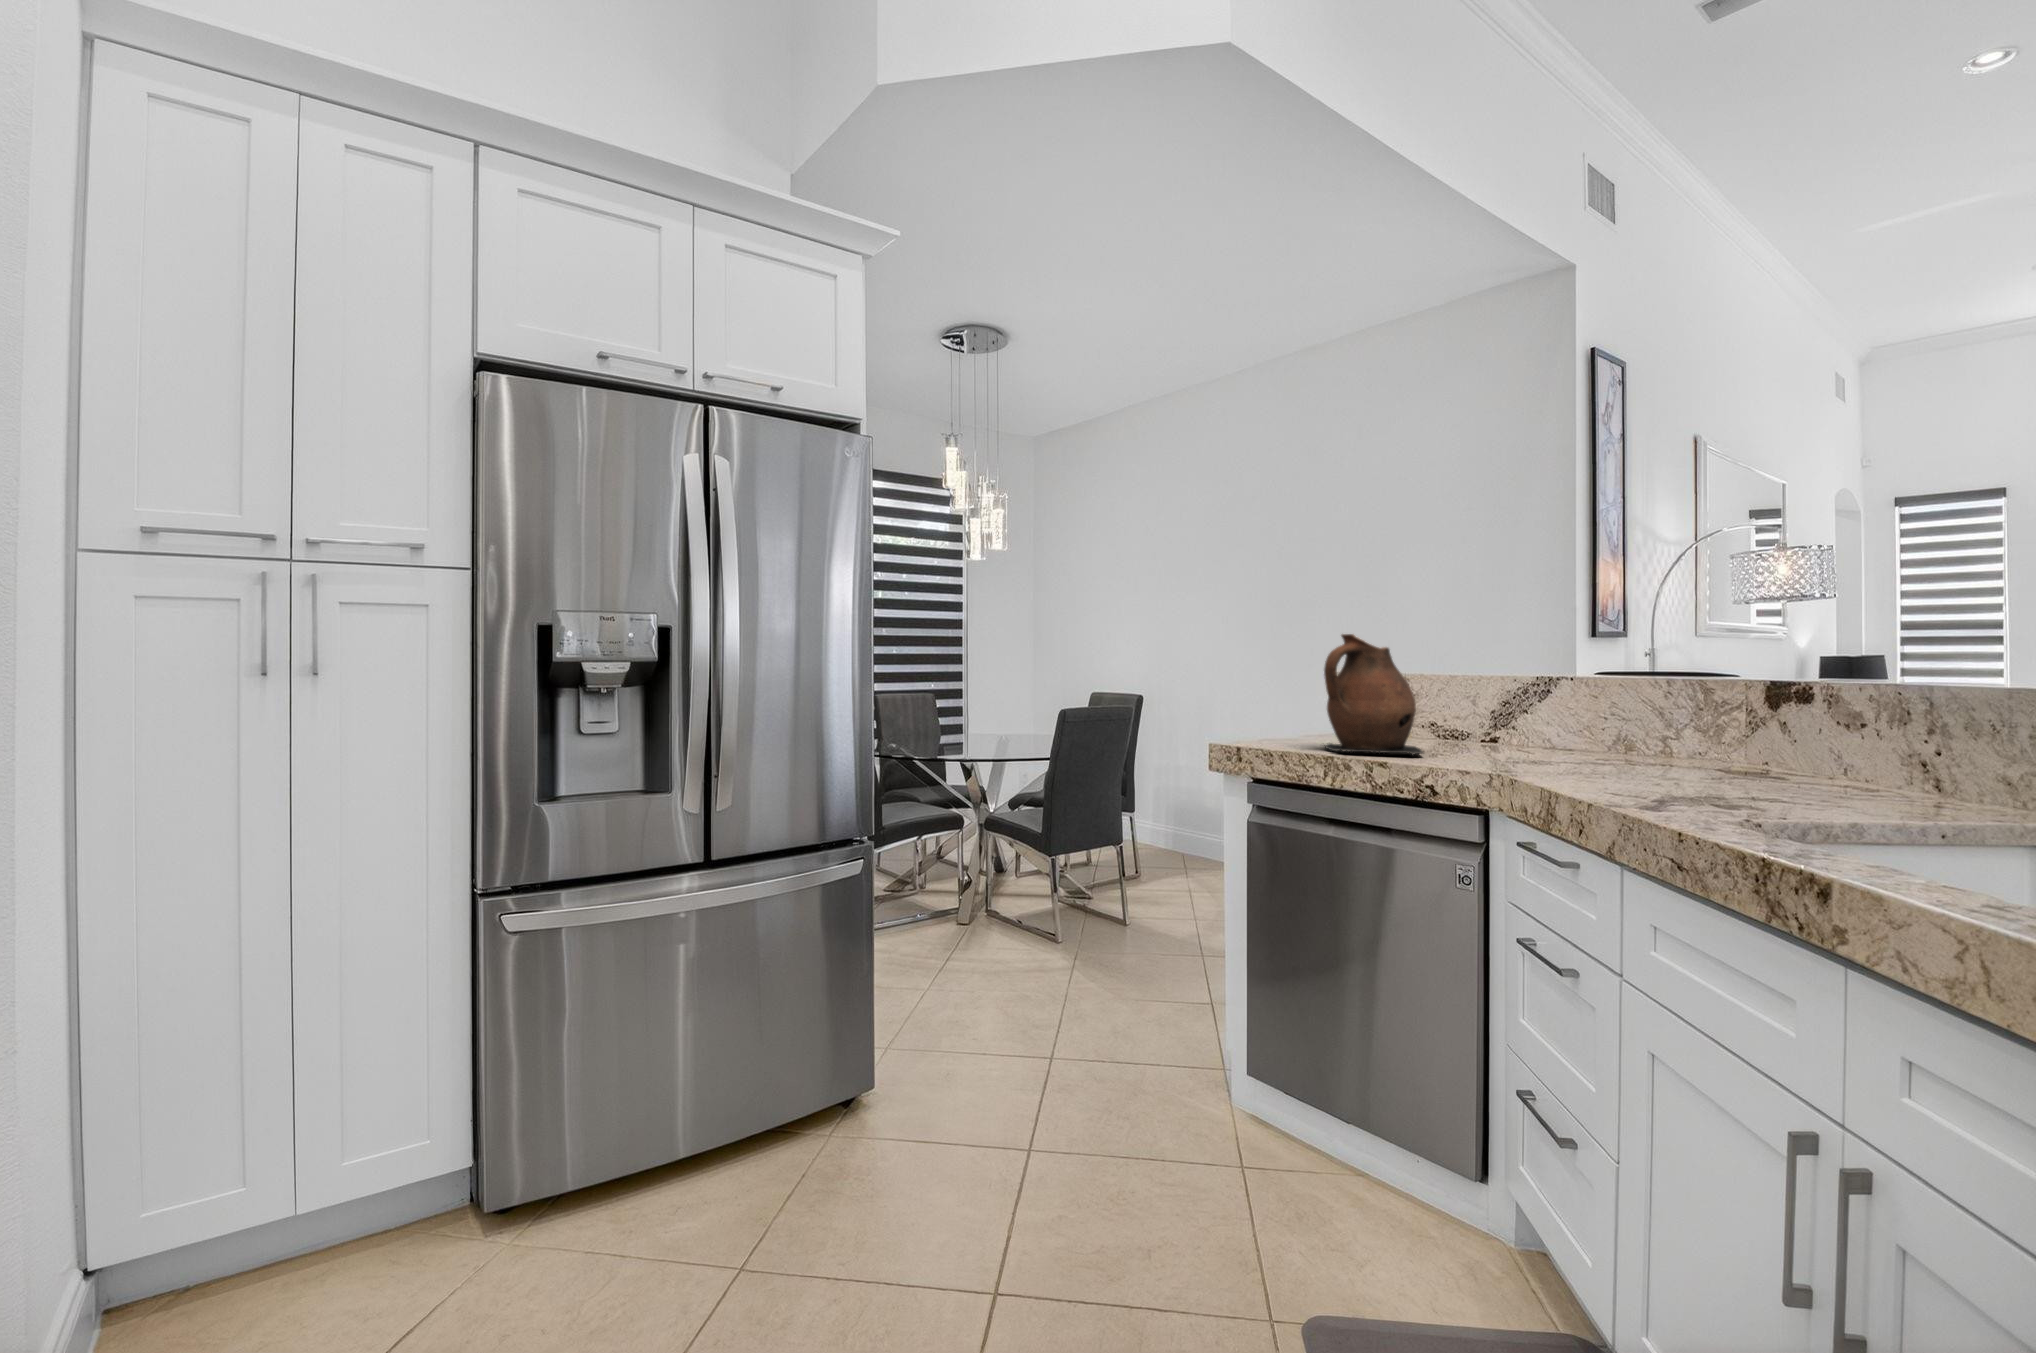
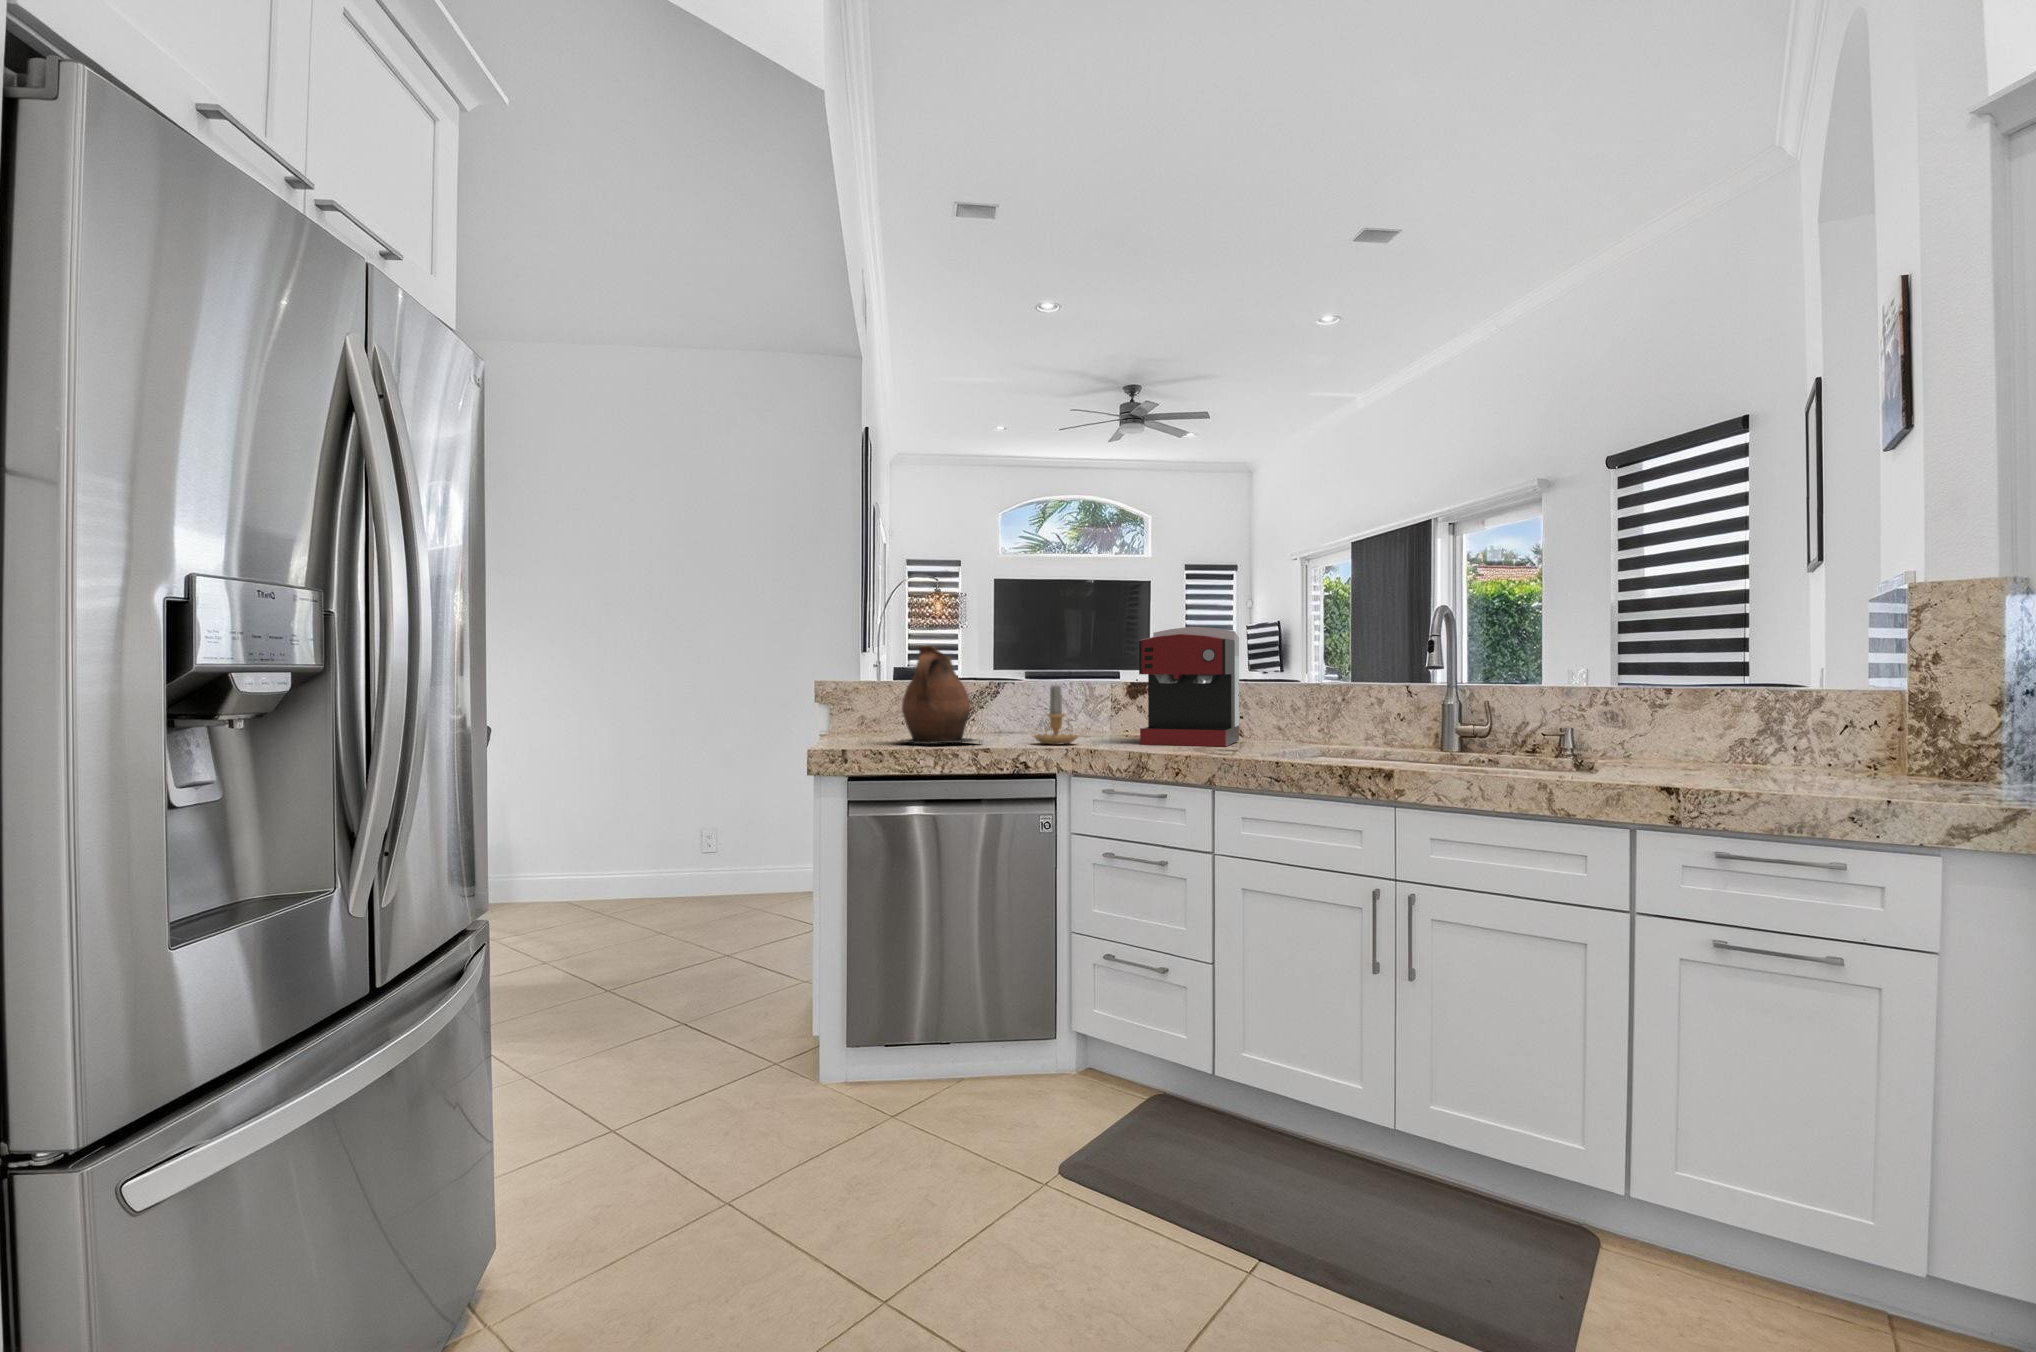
coffee maker: none [1665,592,1935,801] -> present [1139,627,1239,747]
candle: none [1487,681,1582,769] -> present [1032,685,1087,745]

